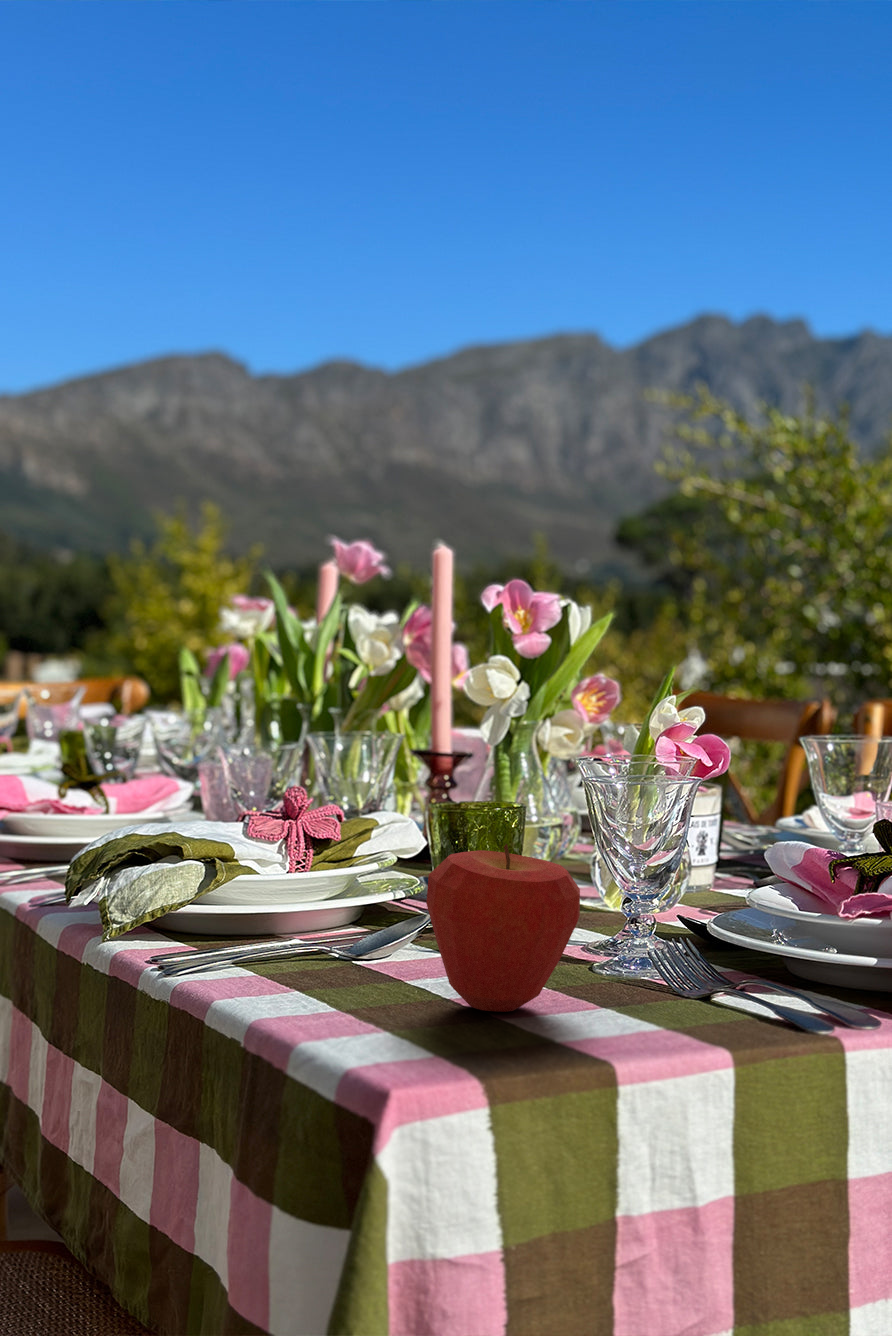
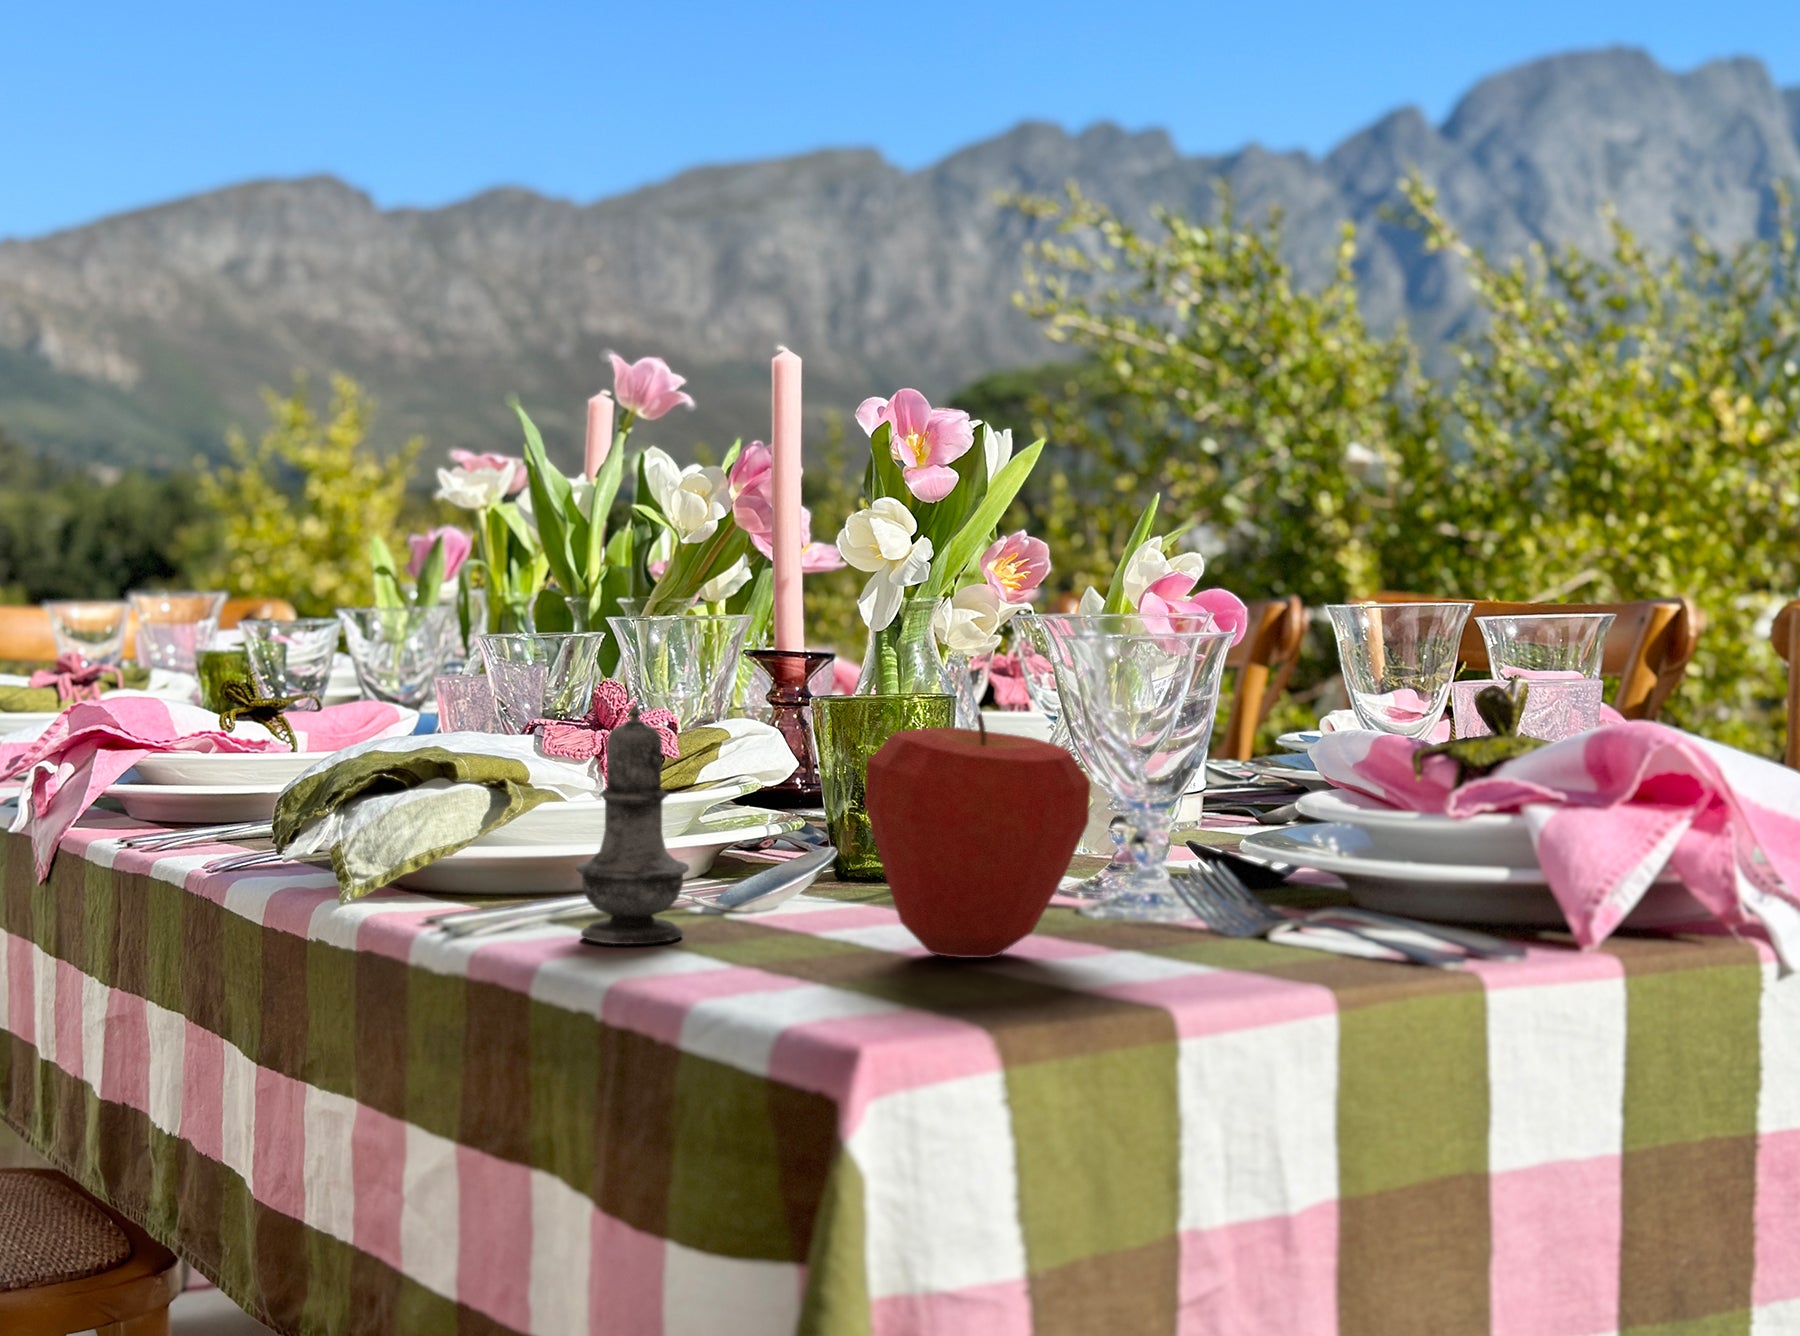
salt shaker: none [243,825,319,987] -> present [576,706,689,944]

